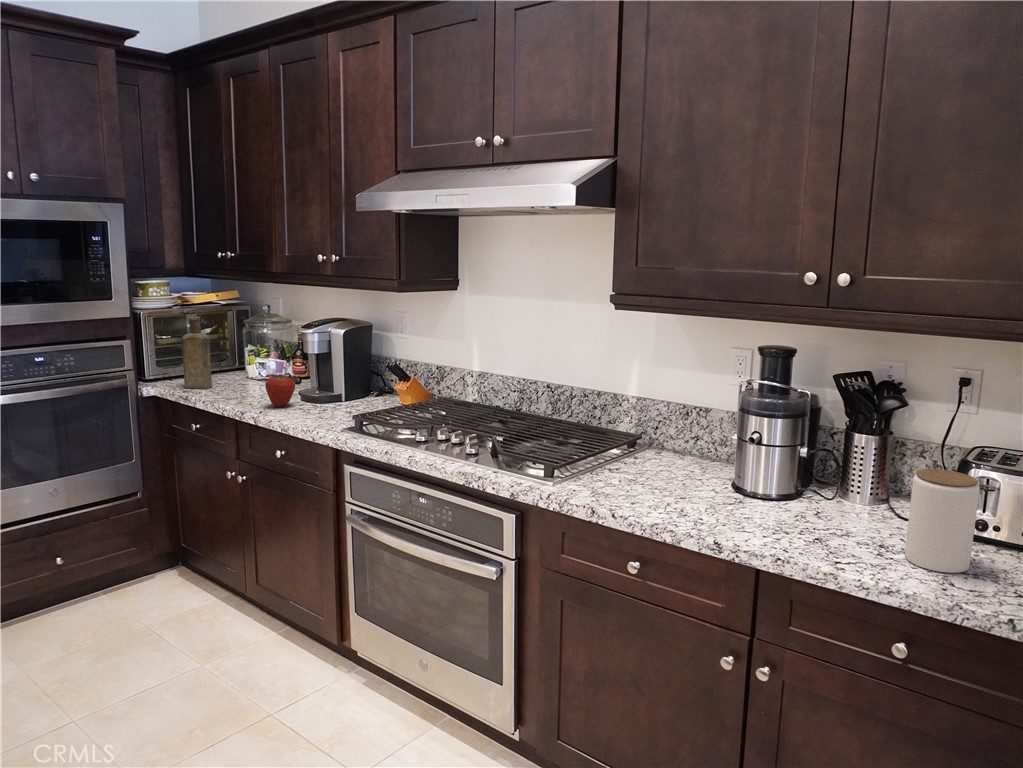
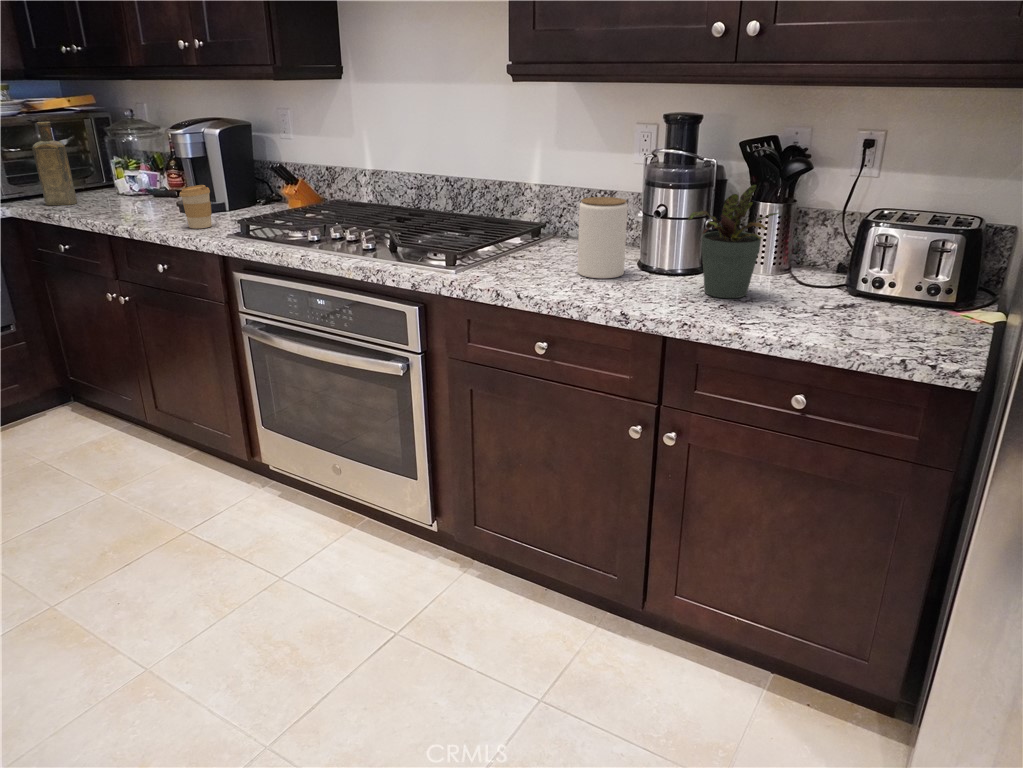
apple: present [265,376,295,407] -> none [136,182,171,218]
coffee cup: none [304,381,331,421] -> present [180,185,212,228]
potted plant: none [782,424,875,531] -> present [688,185,779,298]
jar: present [905,469,980,573] -> present [577,197,628,278]

